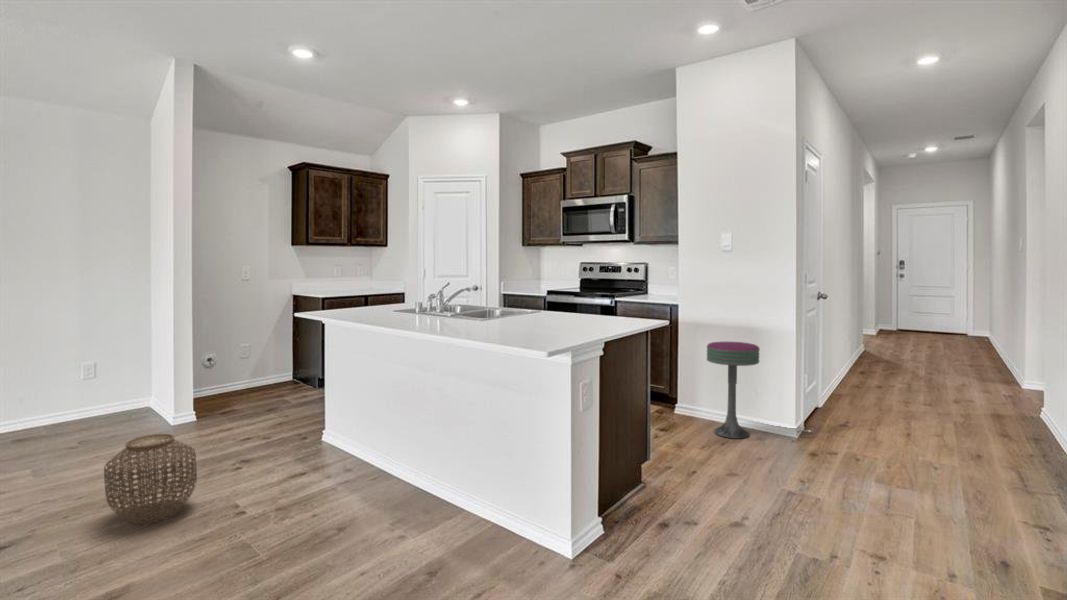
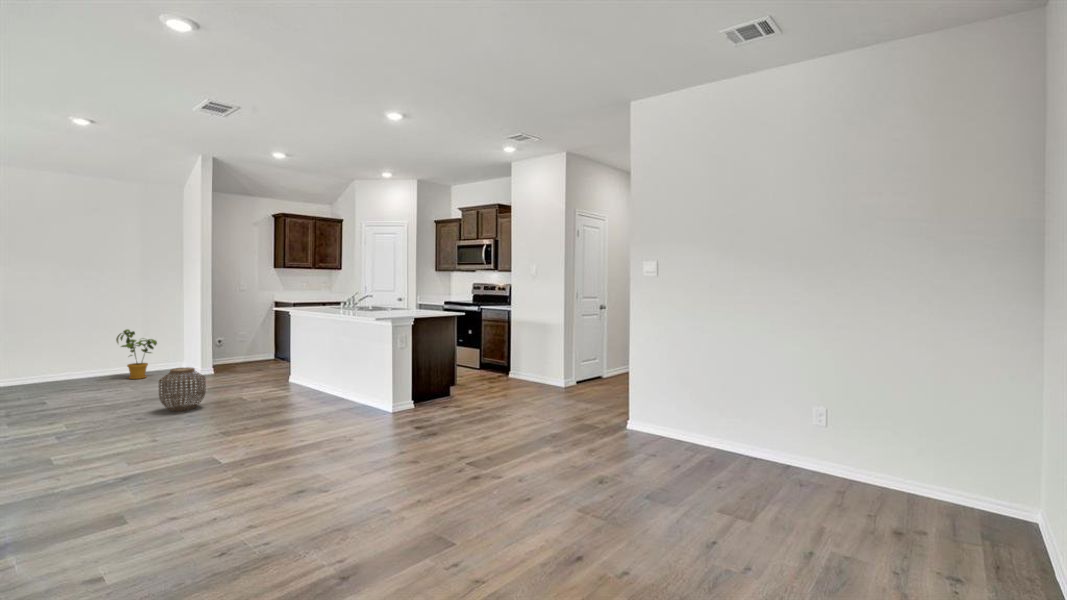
bar stool: present [707,342,760,438] -> none [516,332,546,389]
house plant: none [51,349,120,427] -> present [116,329,157,379]

